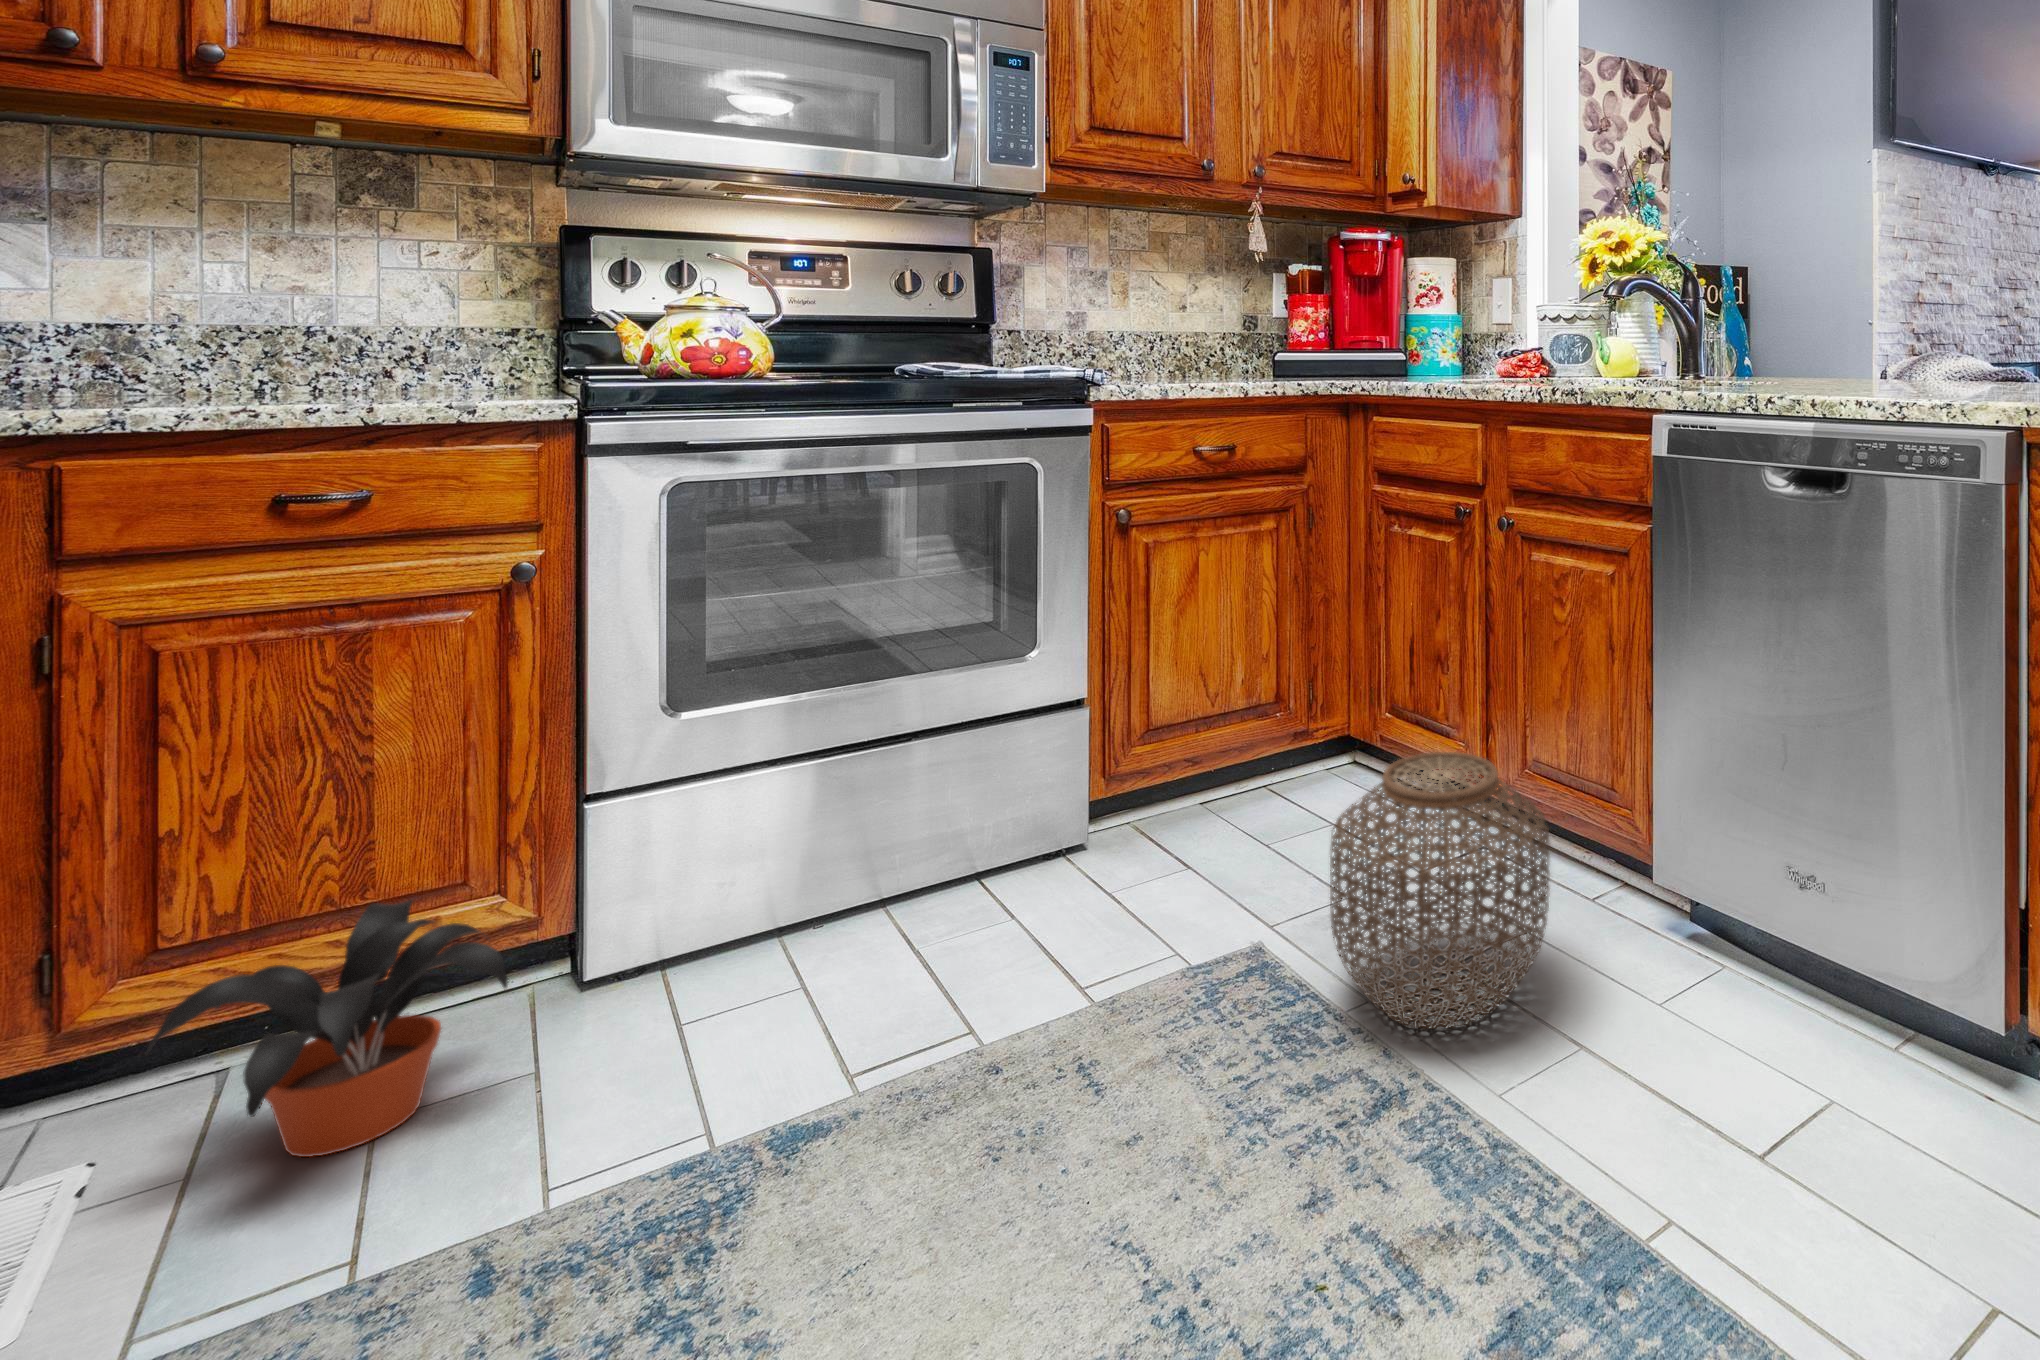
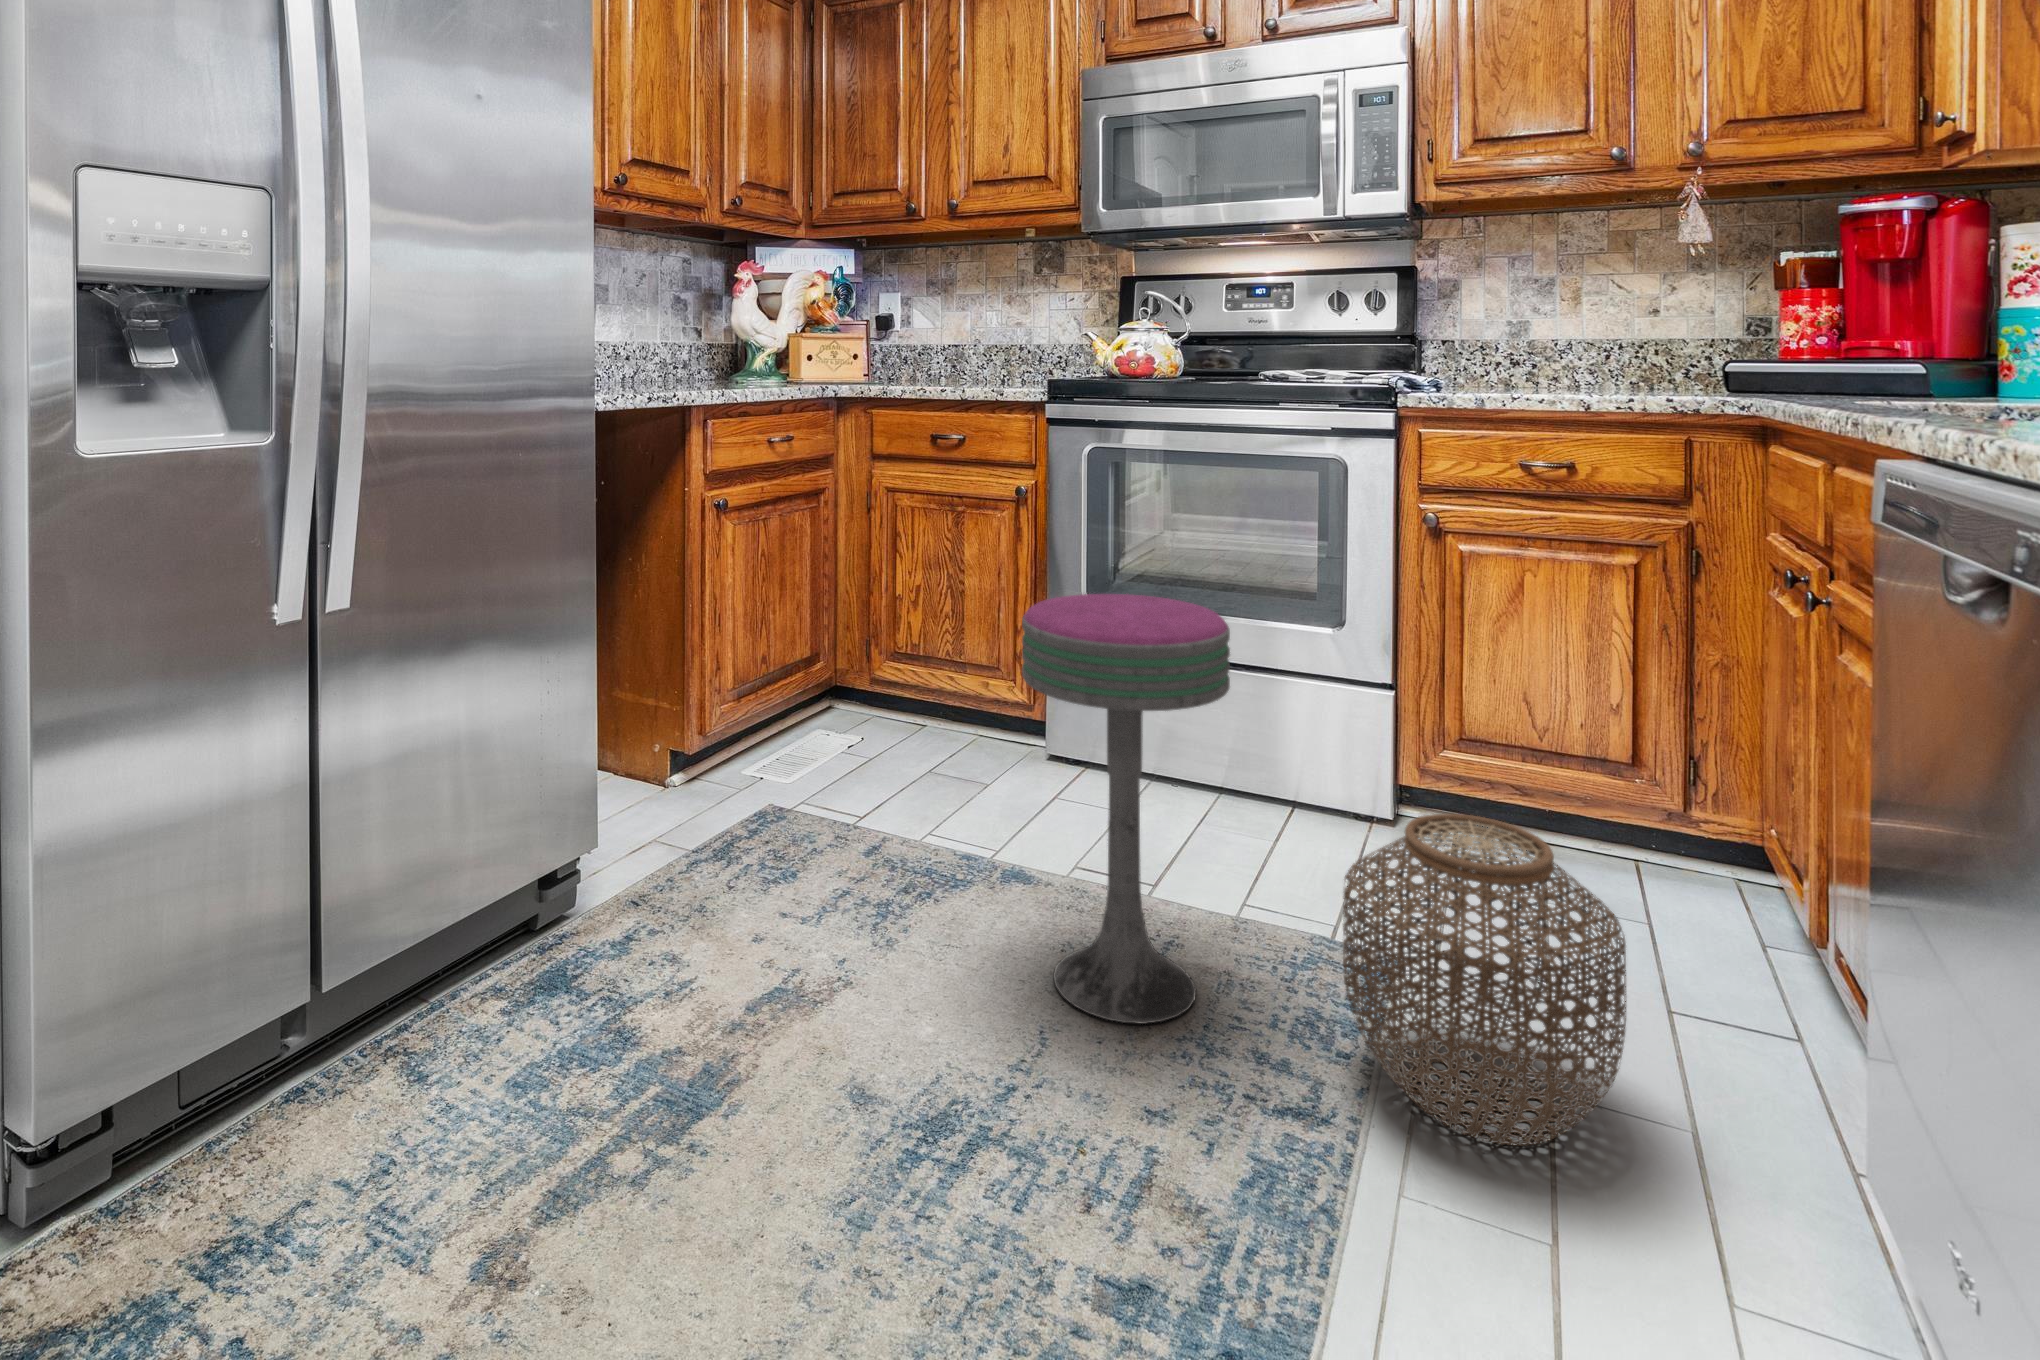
bar stool: none [971,644,1238,1187] -> present [1022,594,1230,1024]
potted plant: present [146,900,508,1157] -> none [839,660,972,782]

